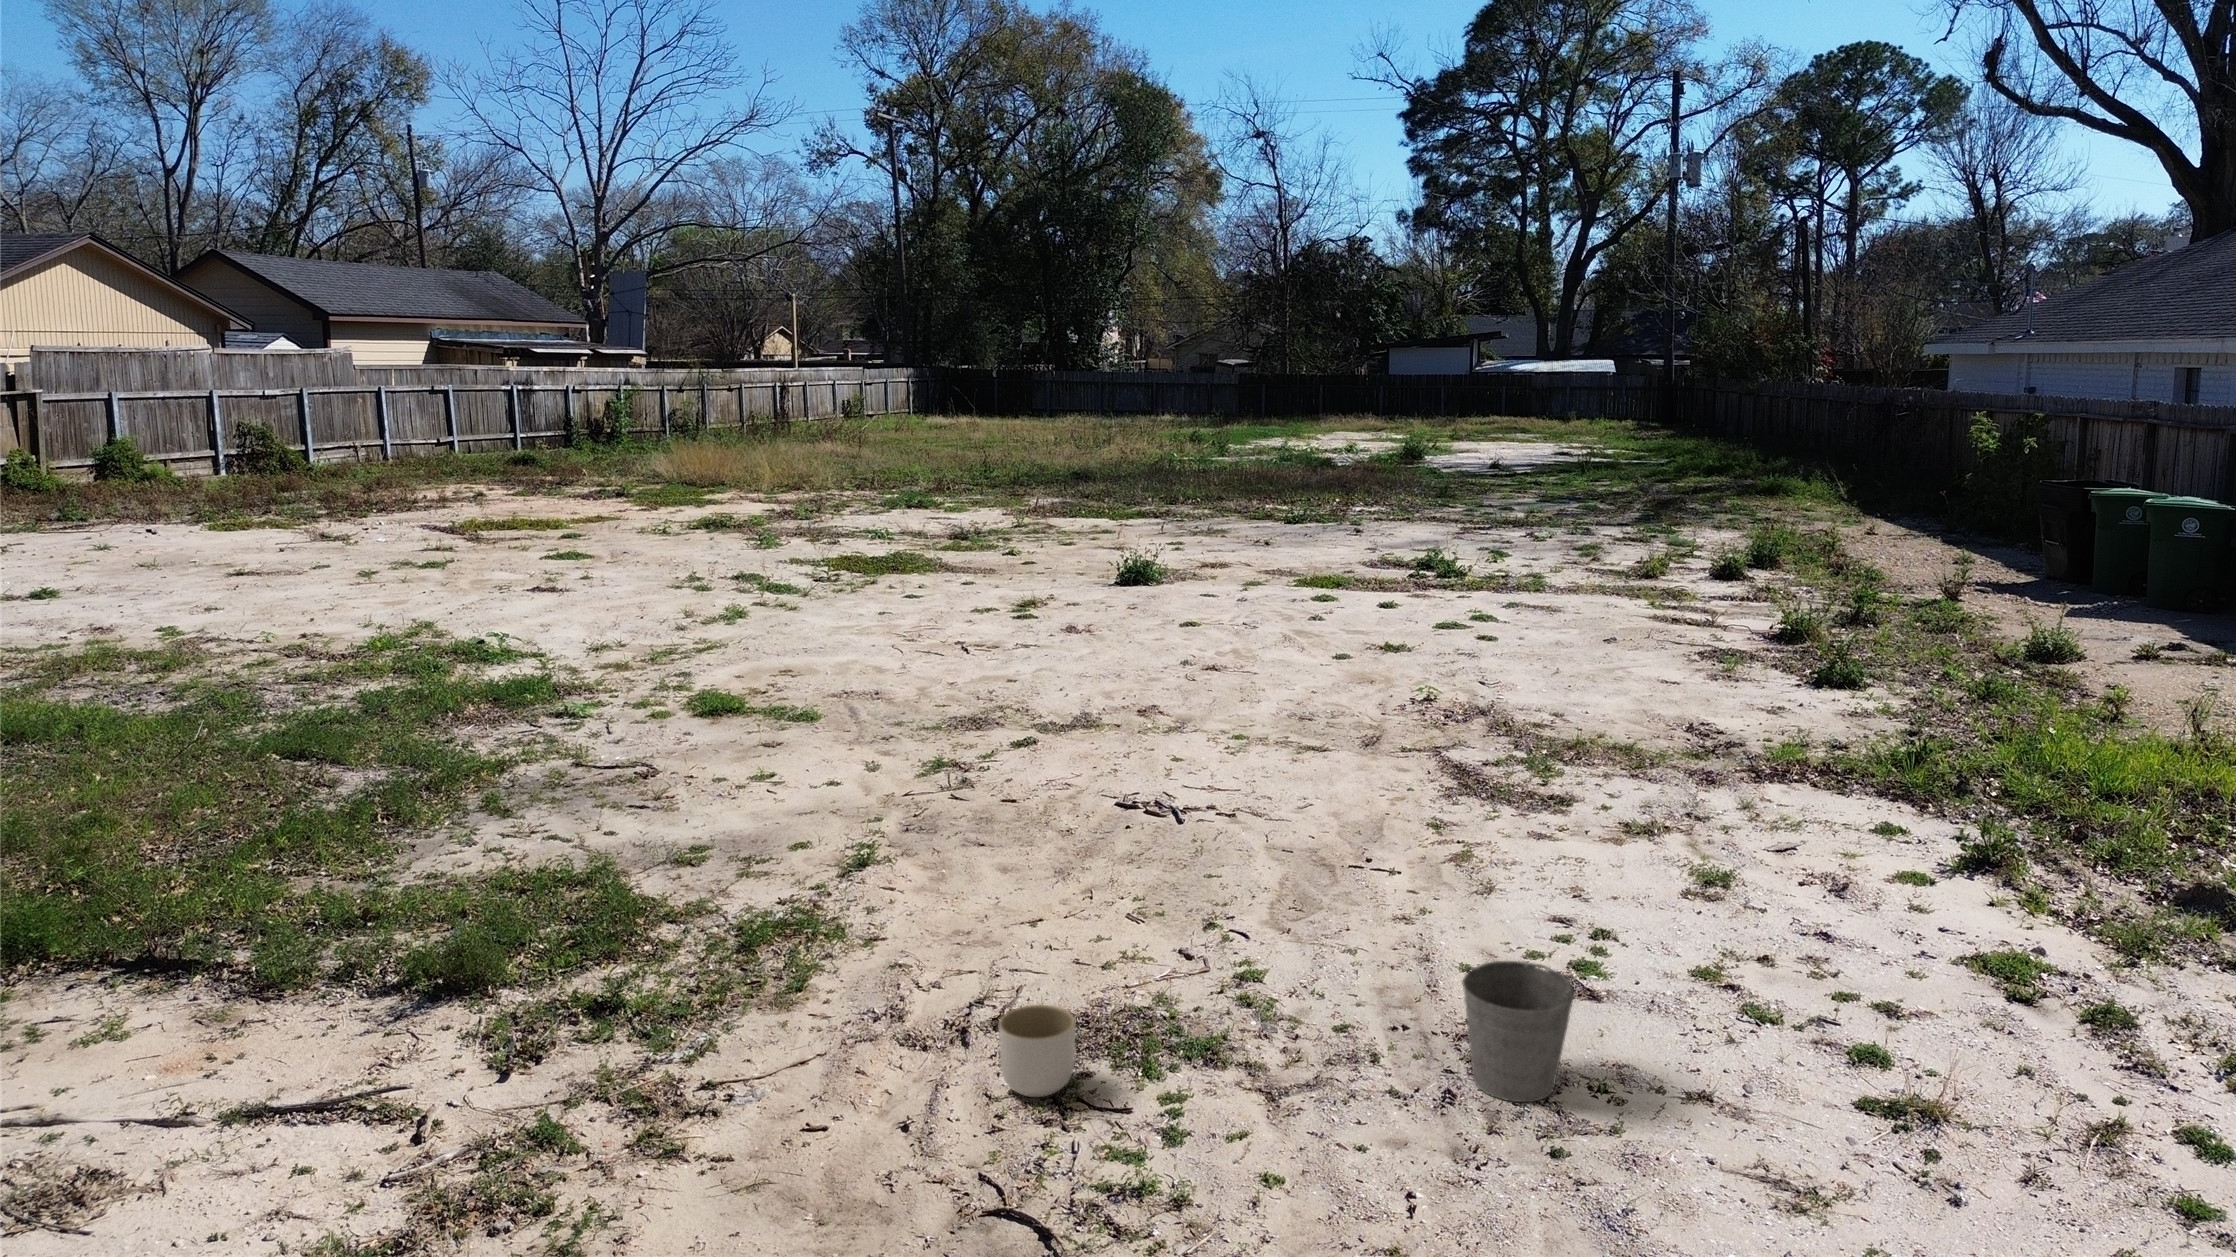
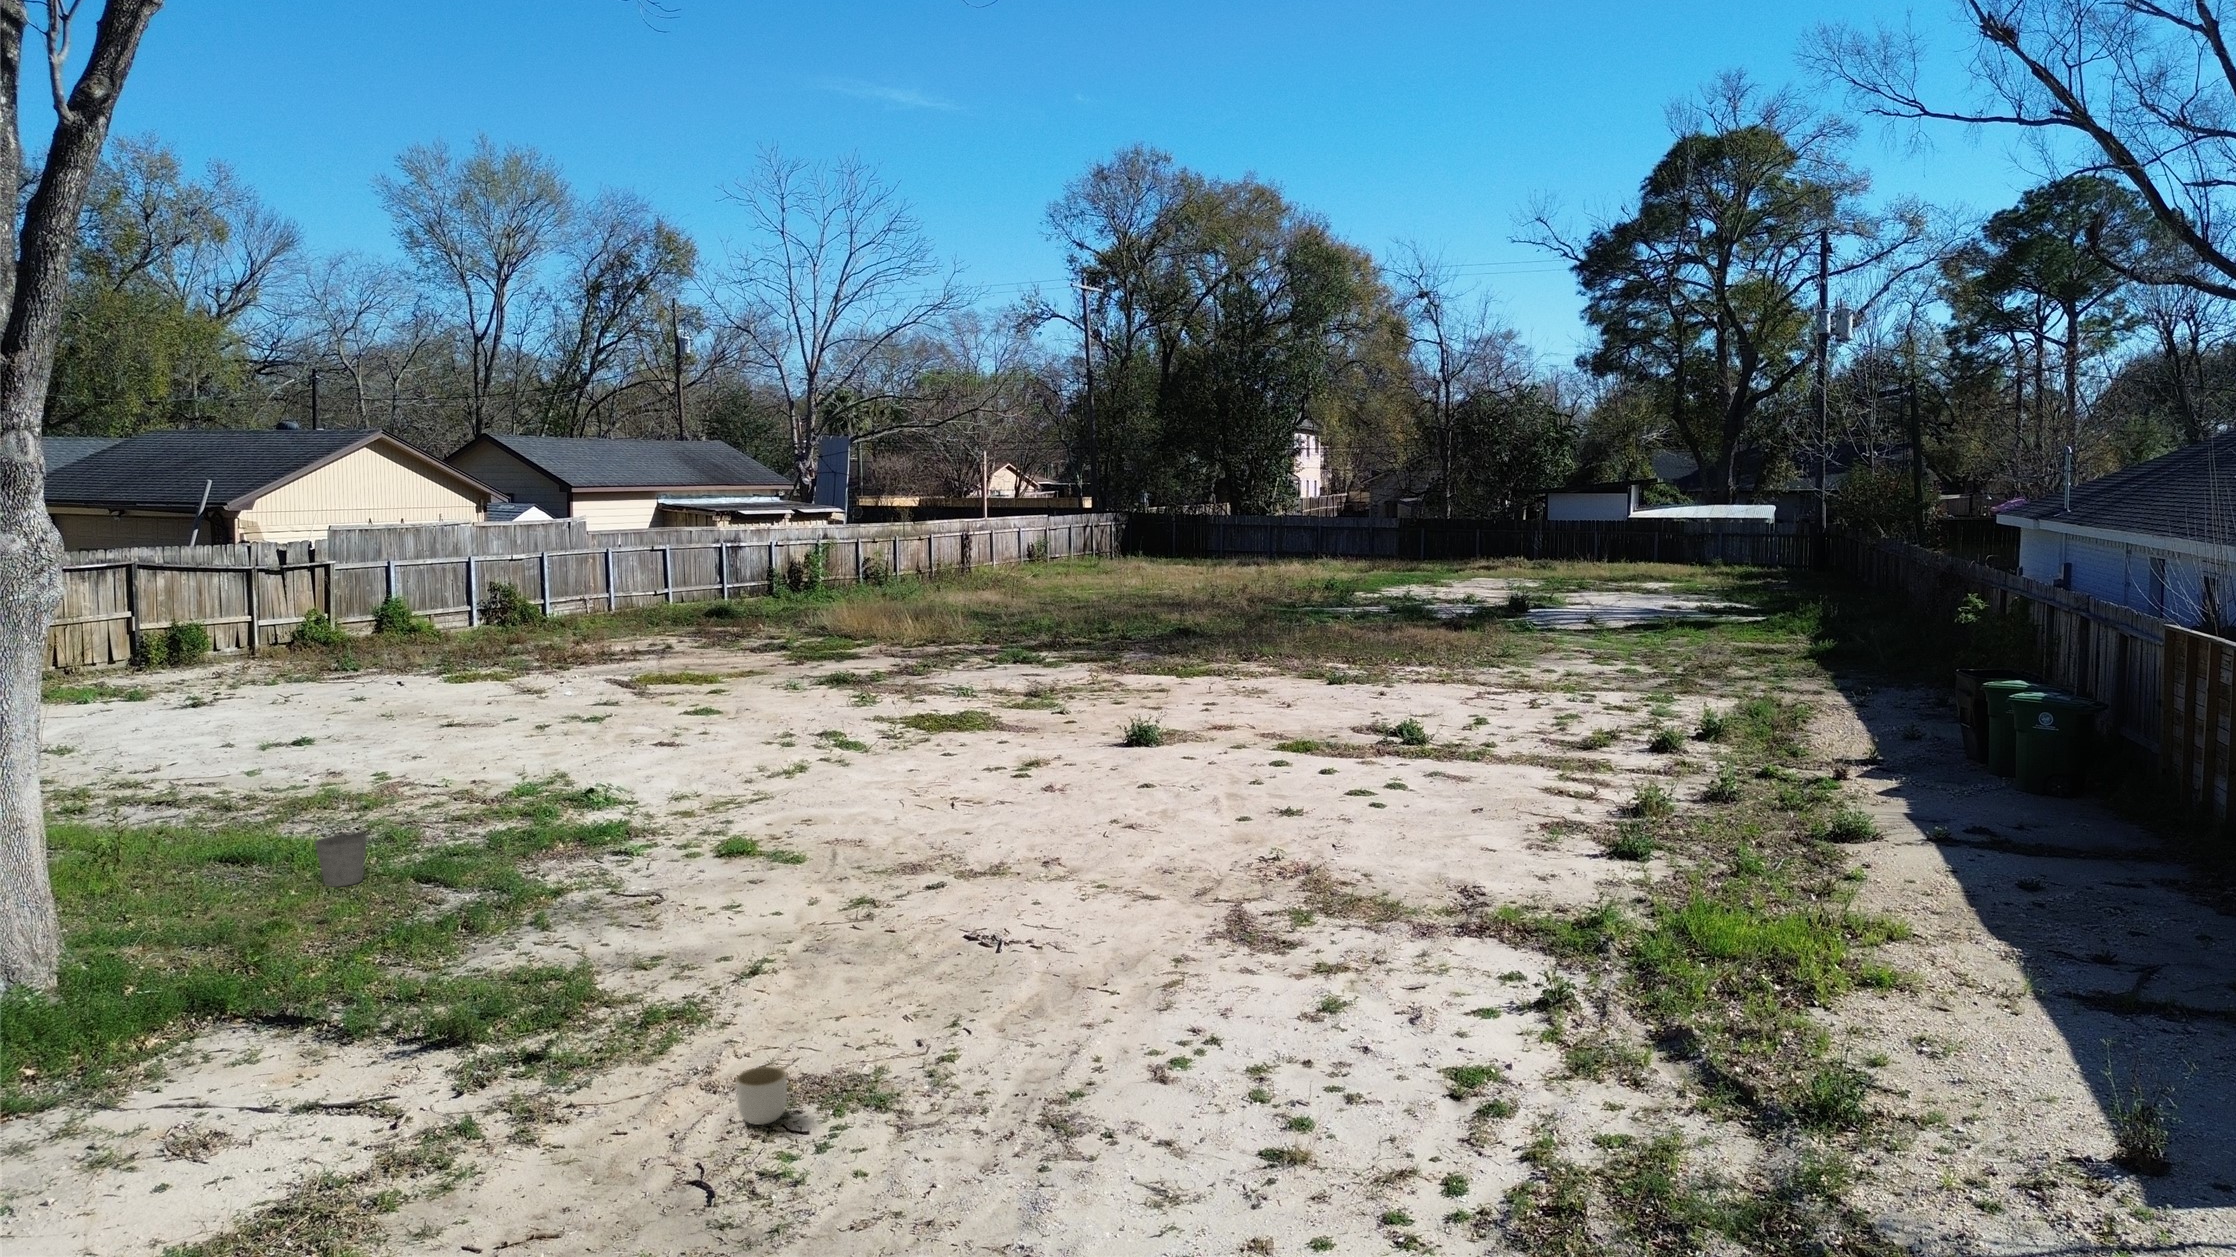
bucket: present [1462,961,1575,1102] -> present [315,832,368,887]

